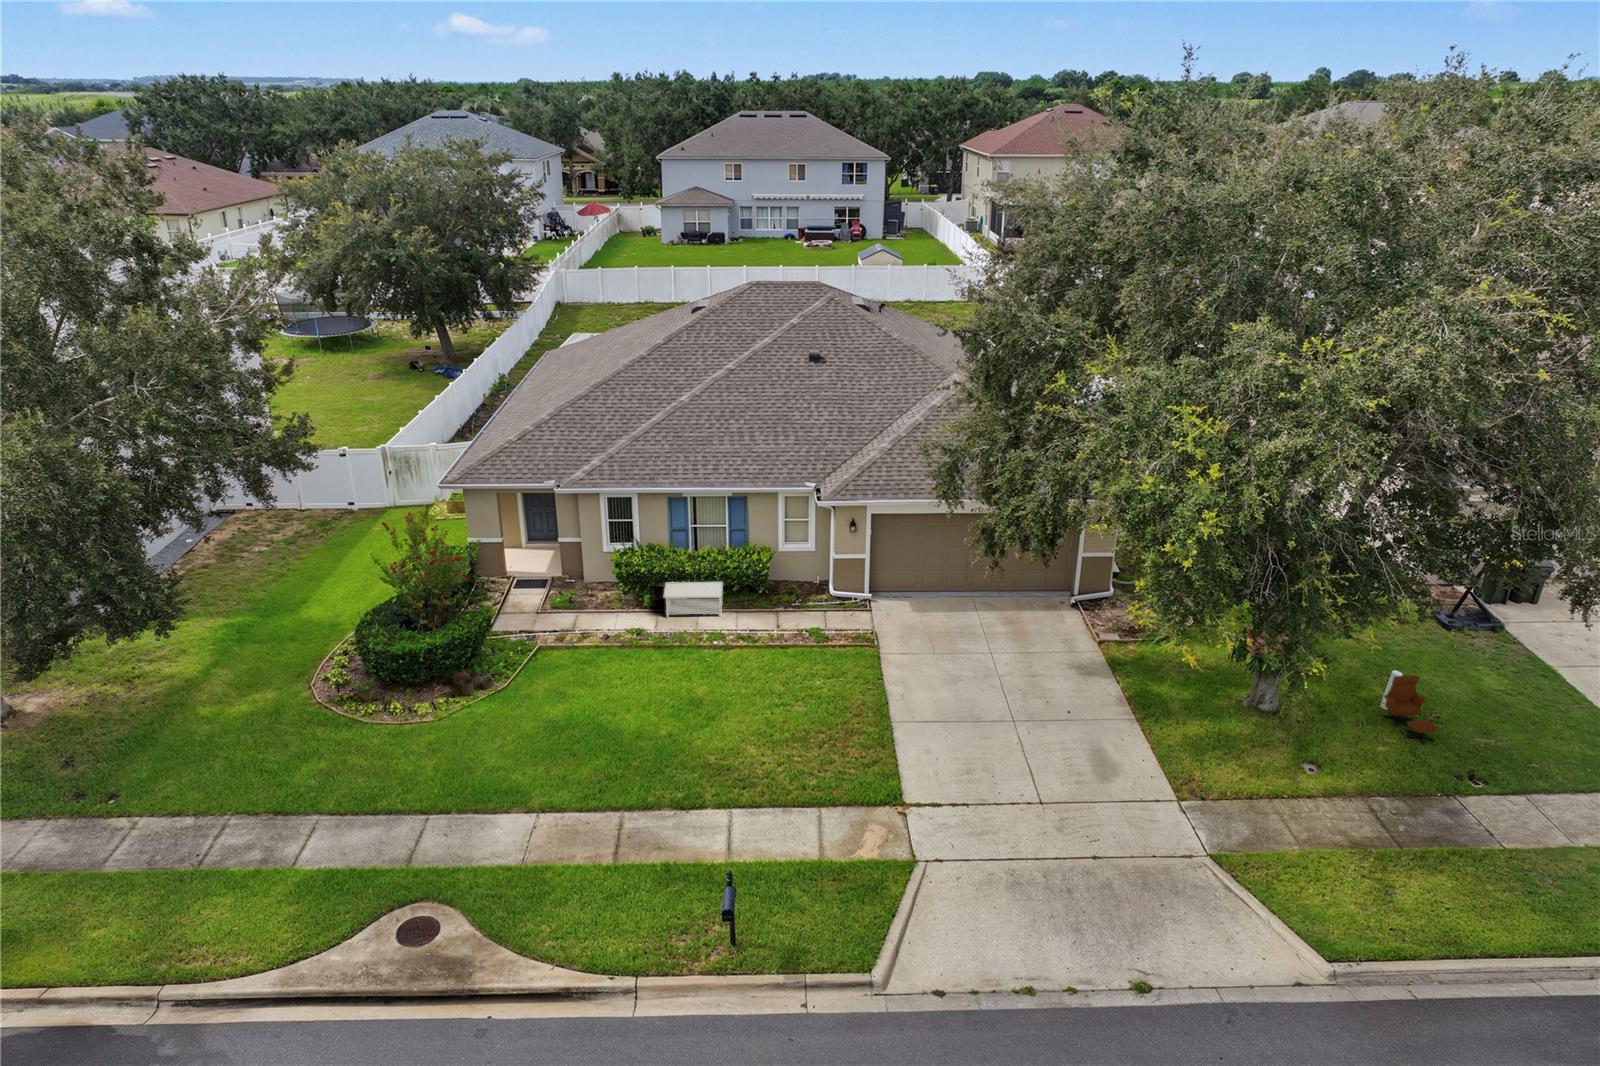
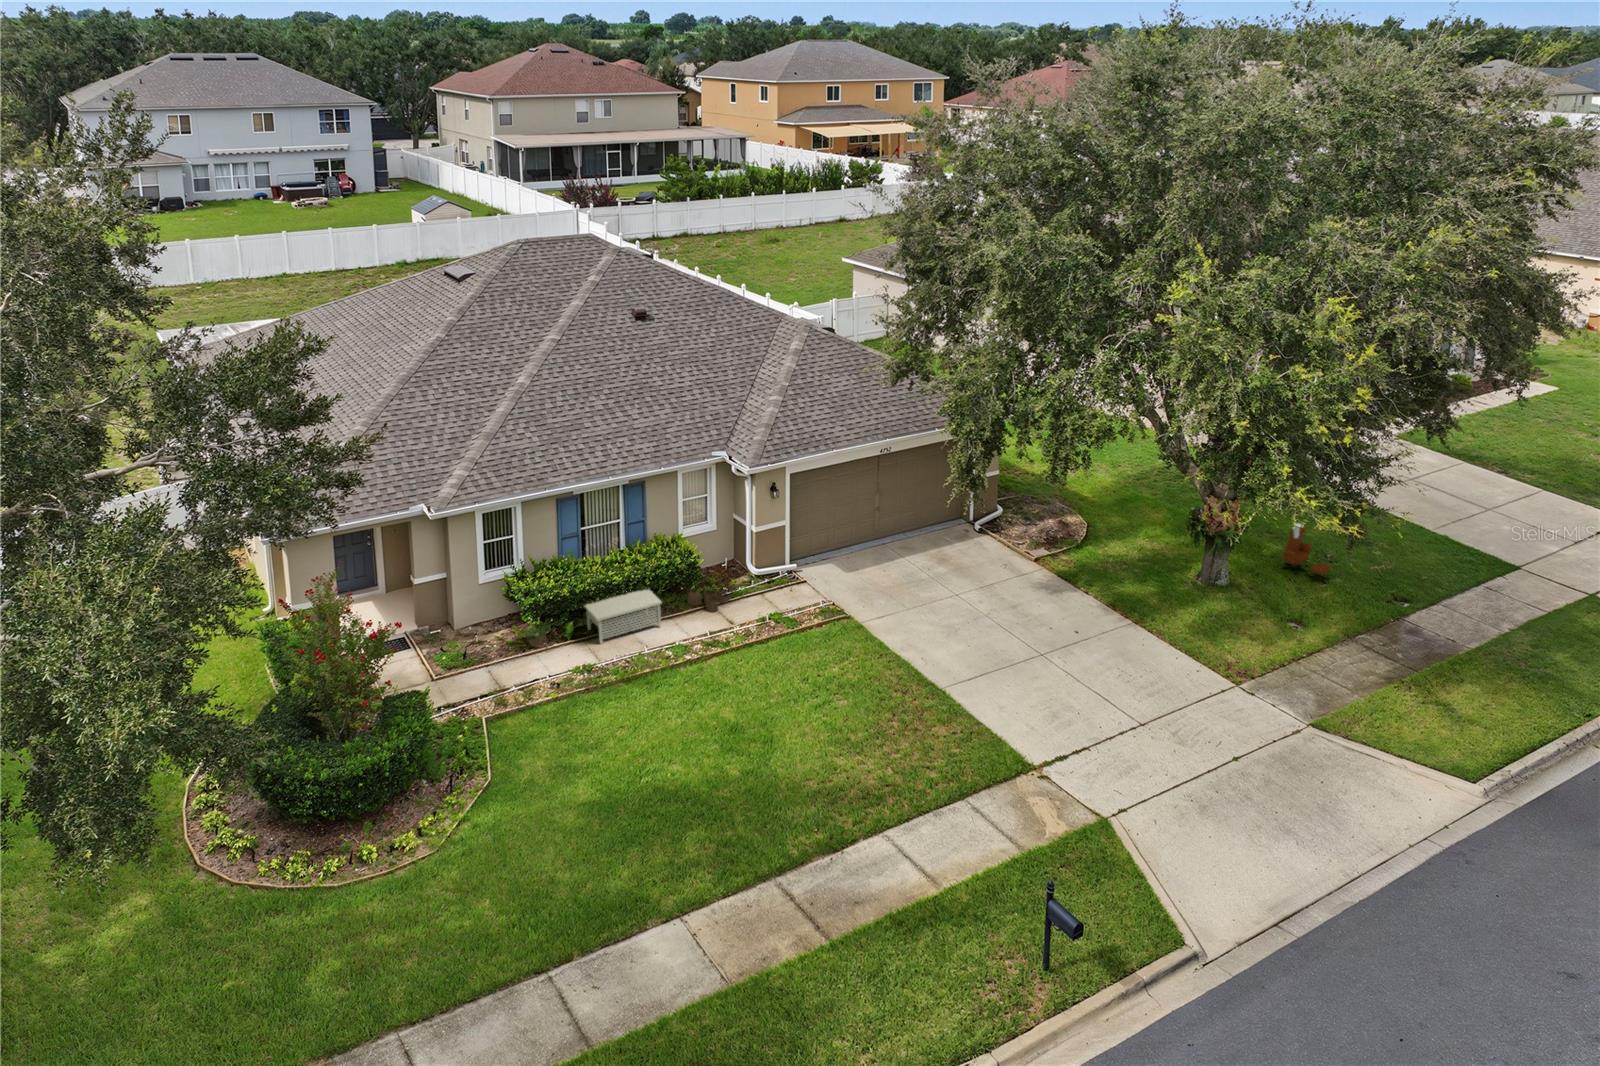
woven basket: present [454,670,494,695] -> present [687,590,729,612]
decorative plant: present [349,678,378,700] -> present [520,625,550,648]

